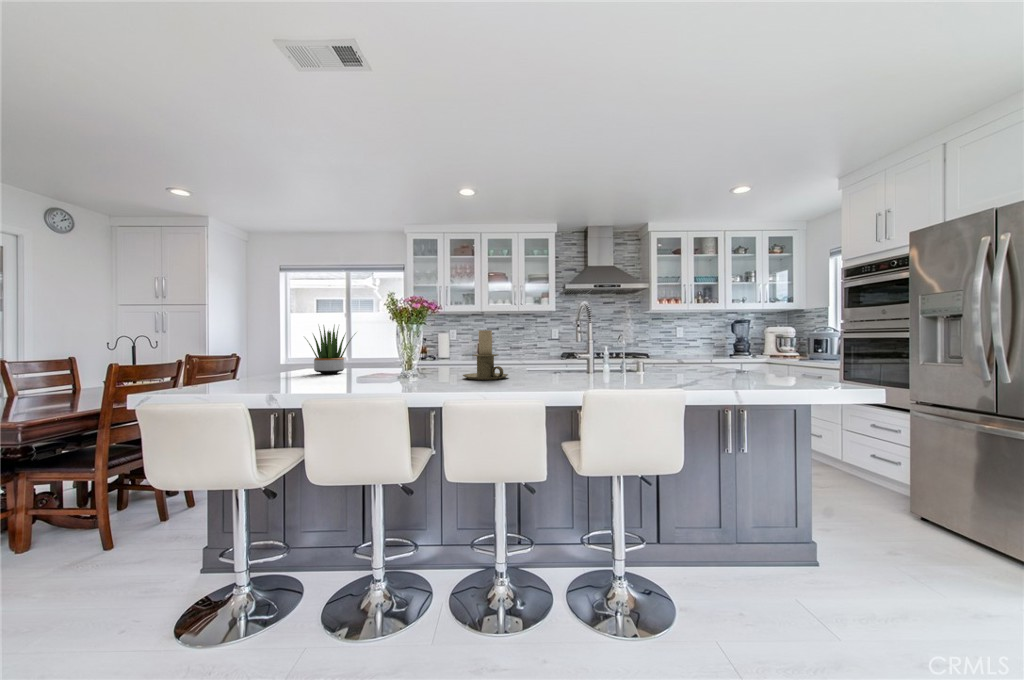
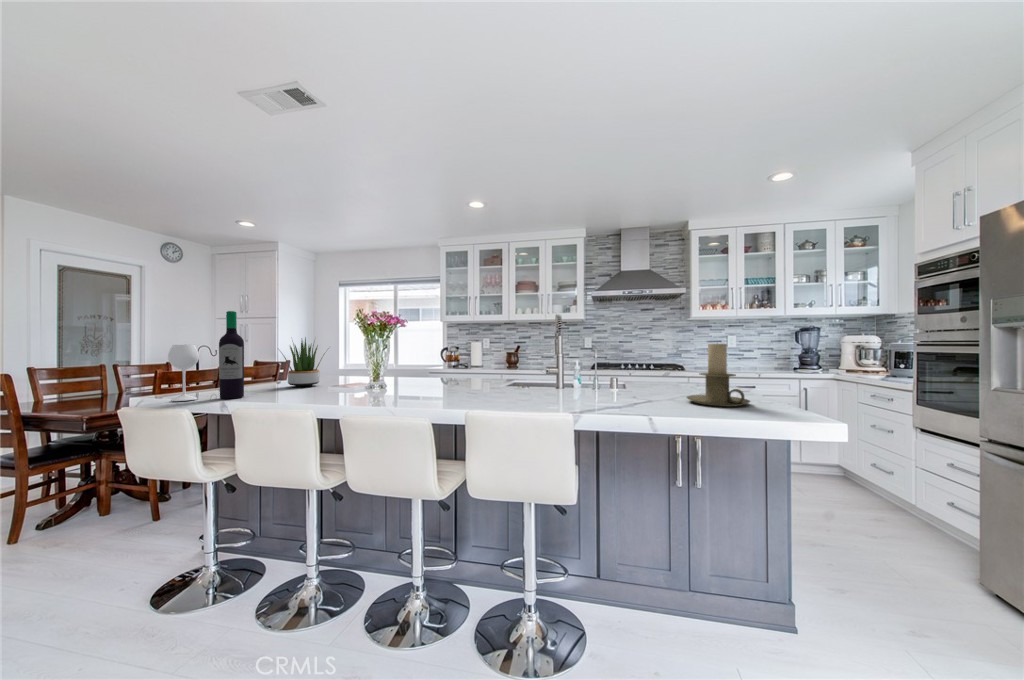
wine bottle: none [233,297,302,385] -> present [168,311,244,401]
candle holder: present [463,330,508,380] -> present [687,344,750,407]

